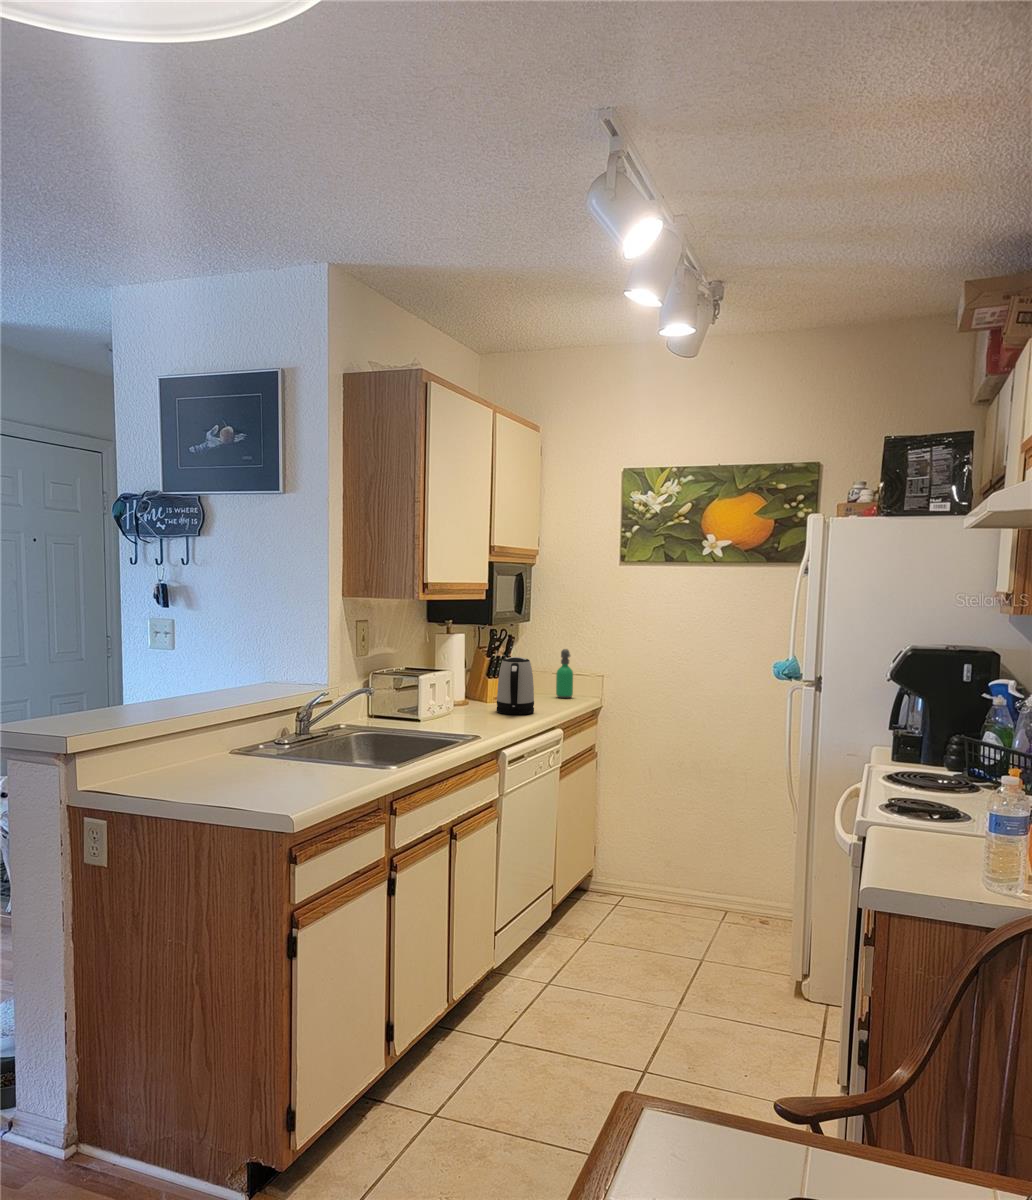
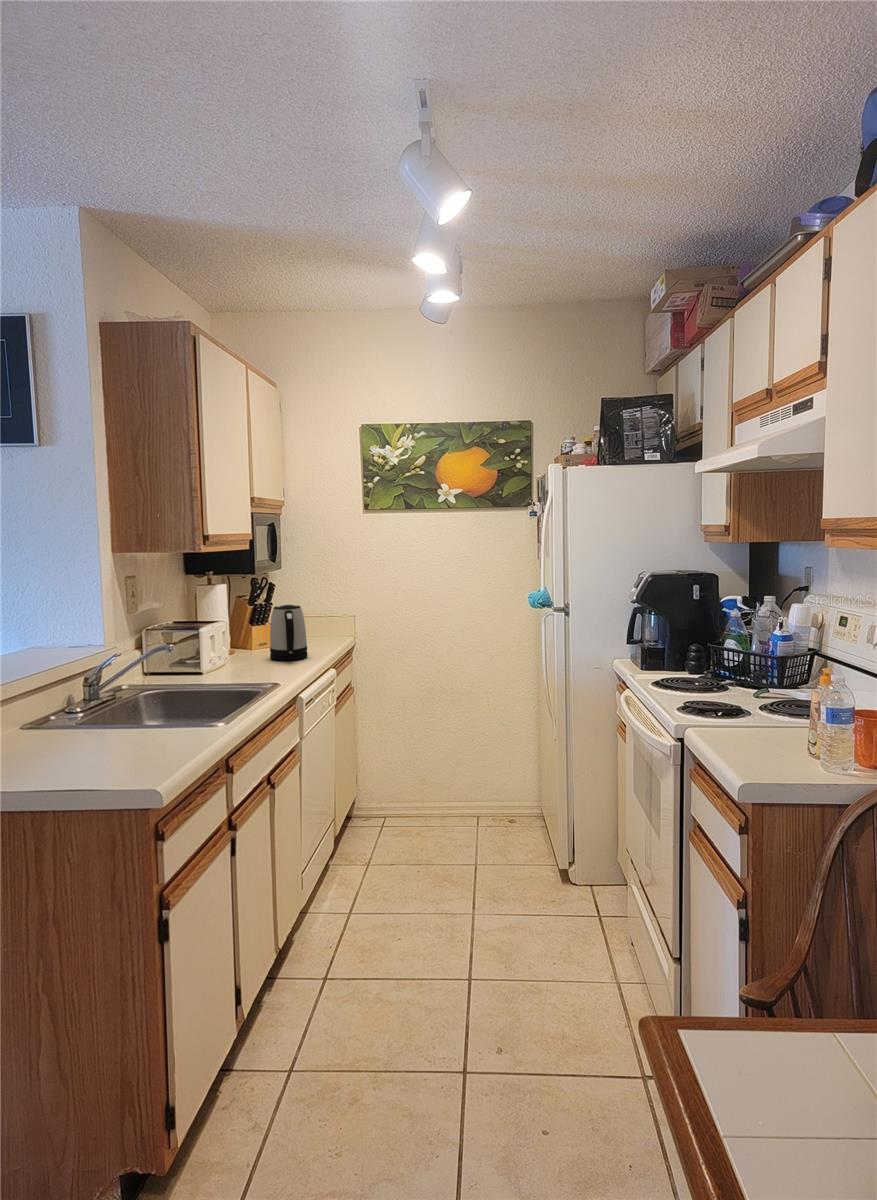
soap dispenser: present [556,649,573,698] -> none [311,592,327,638]

